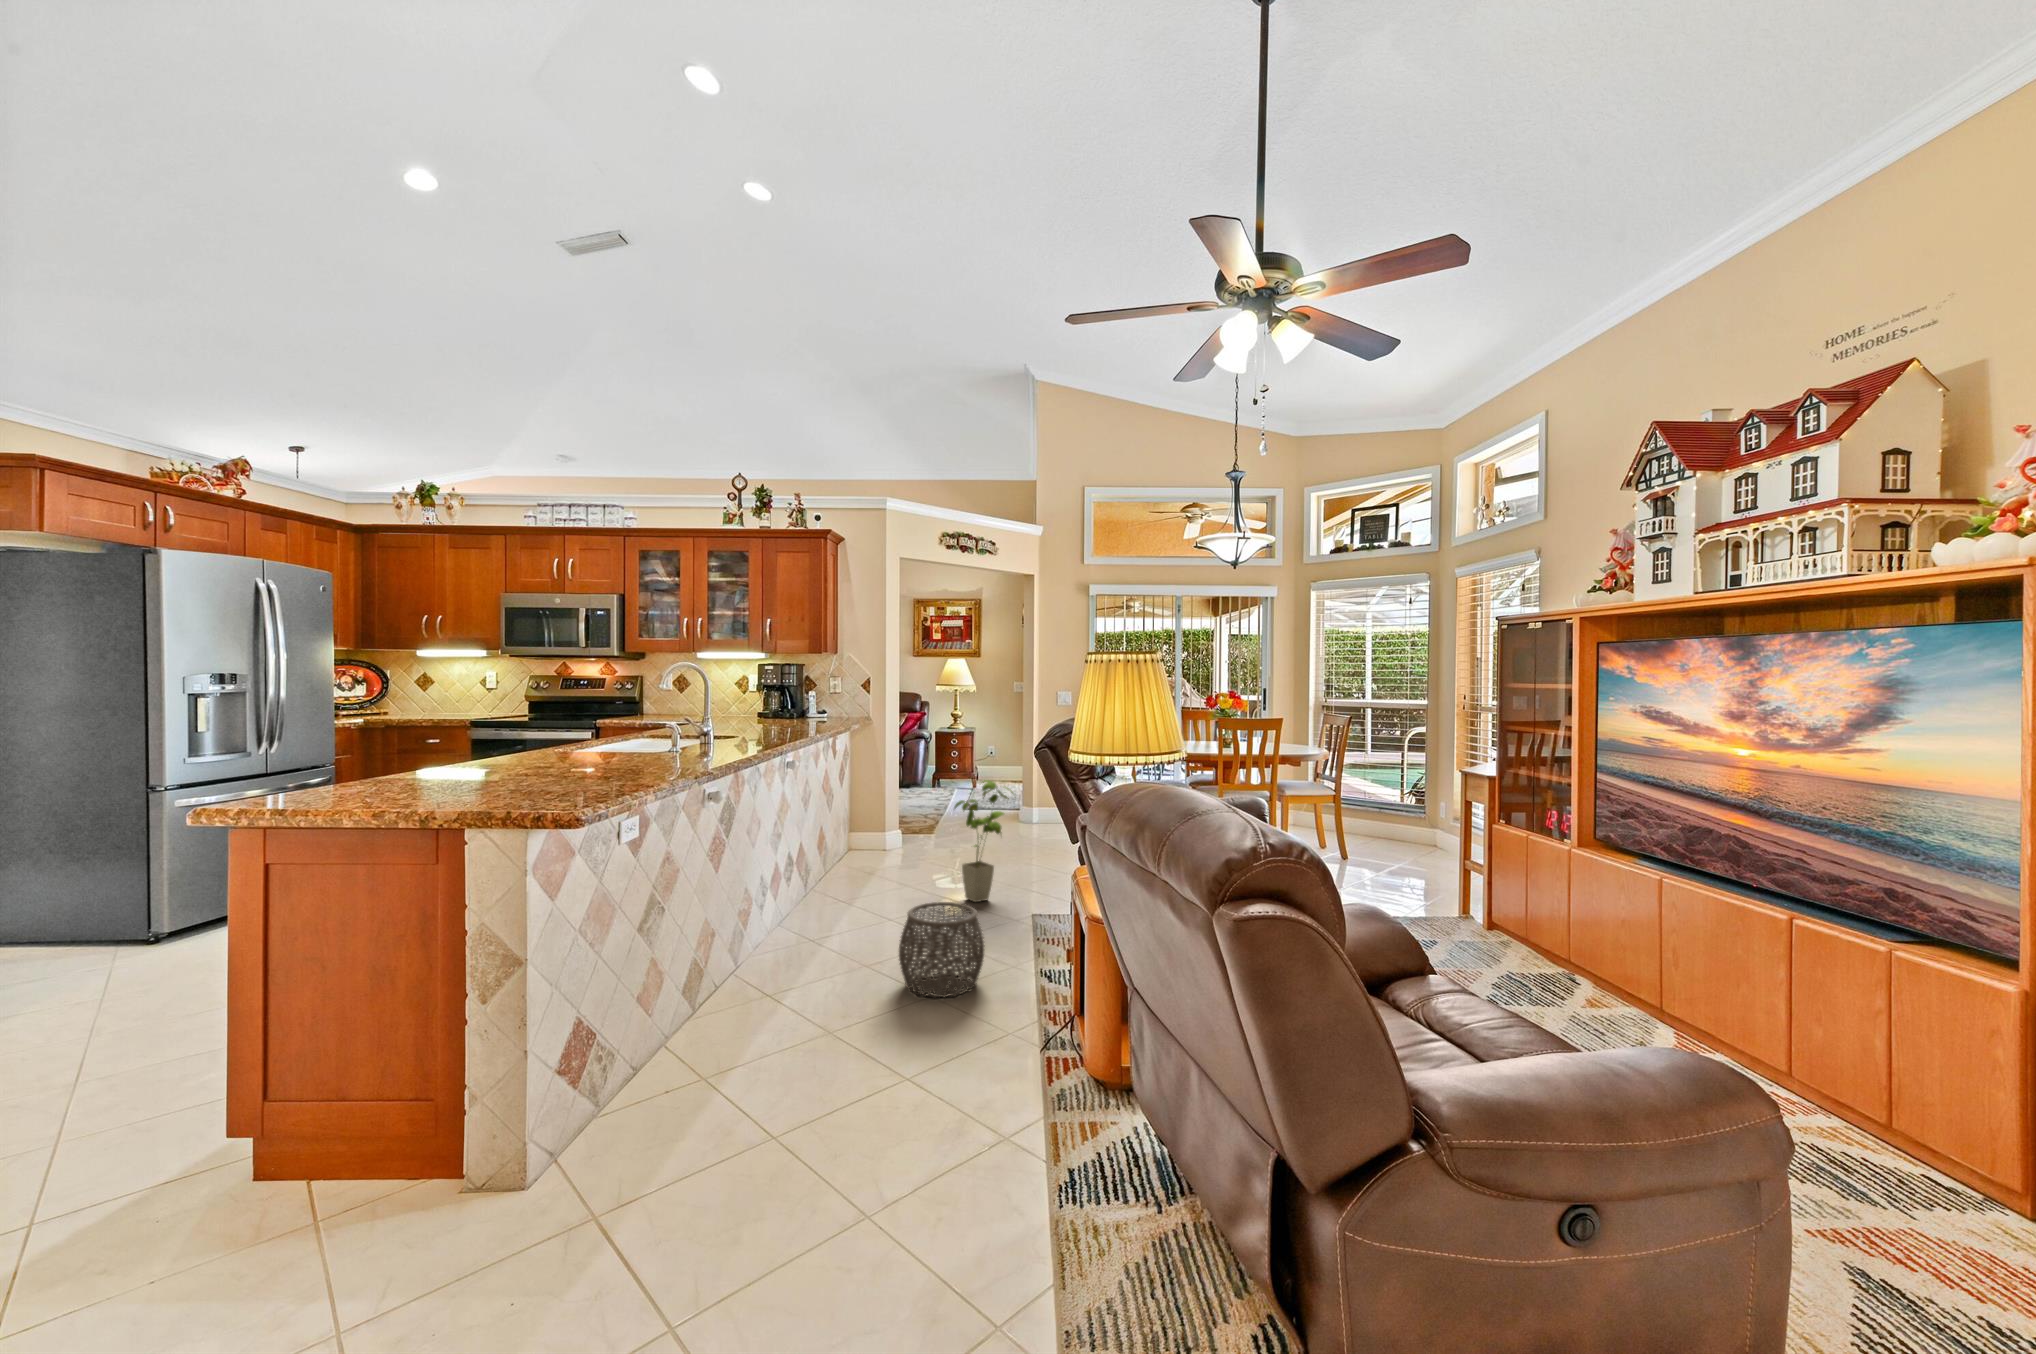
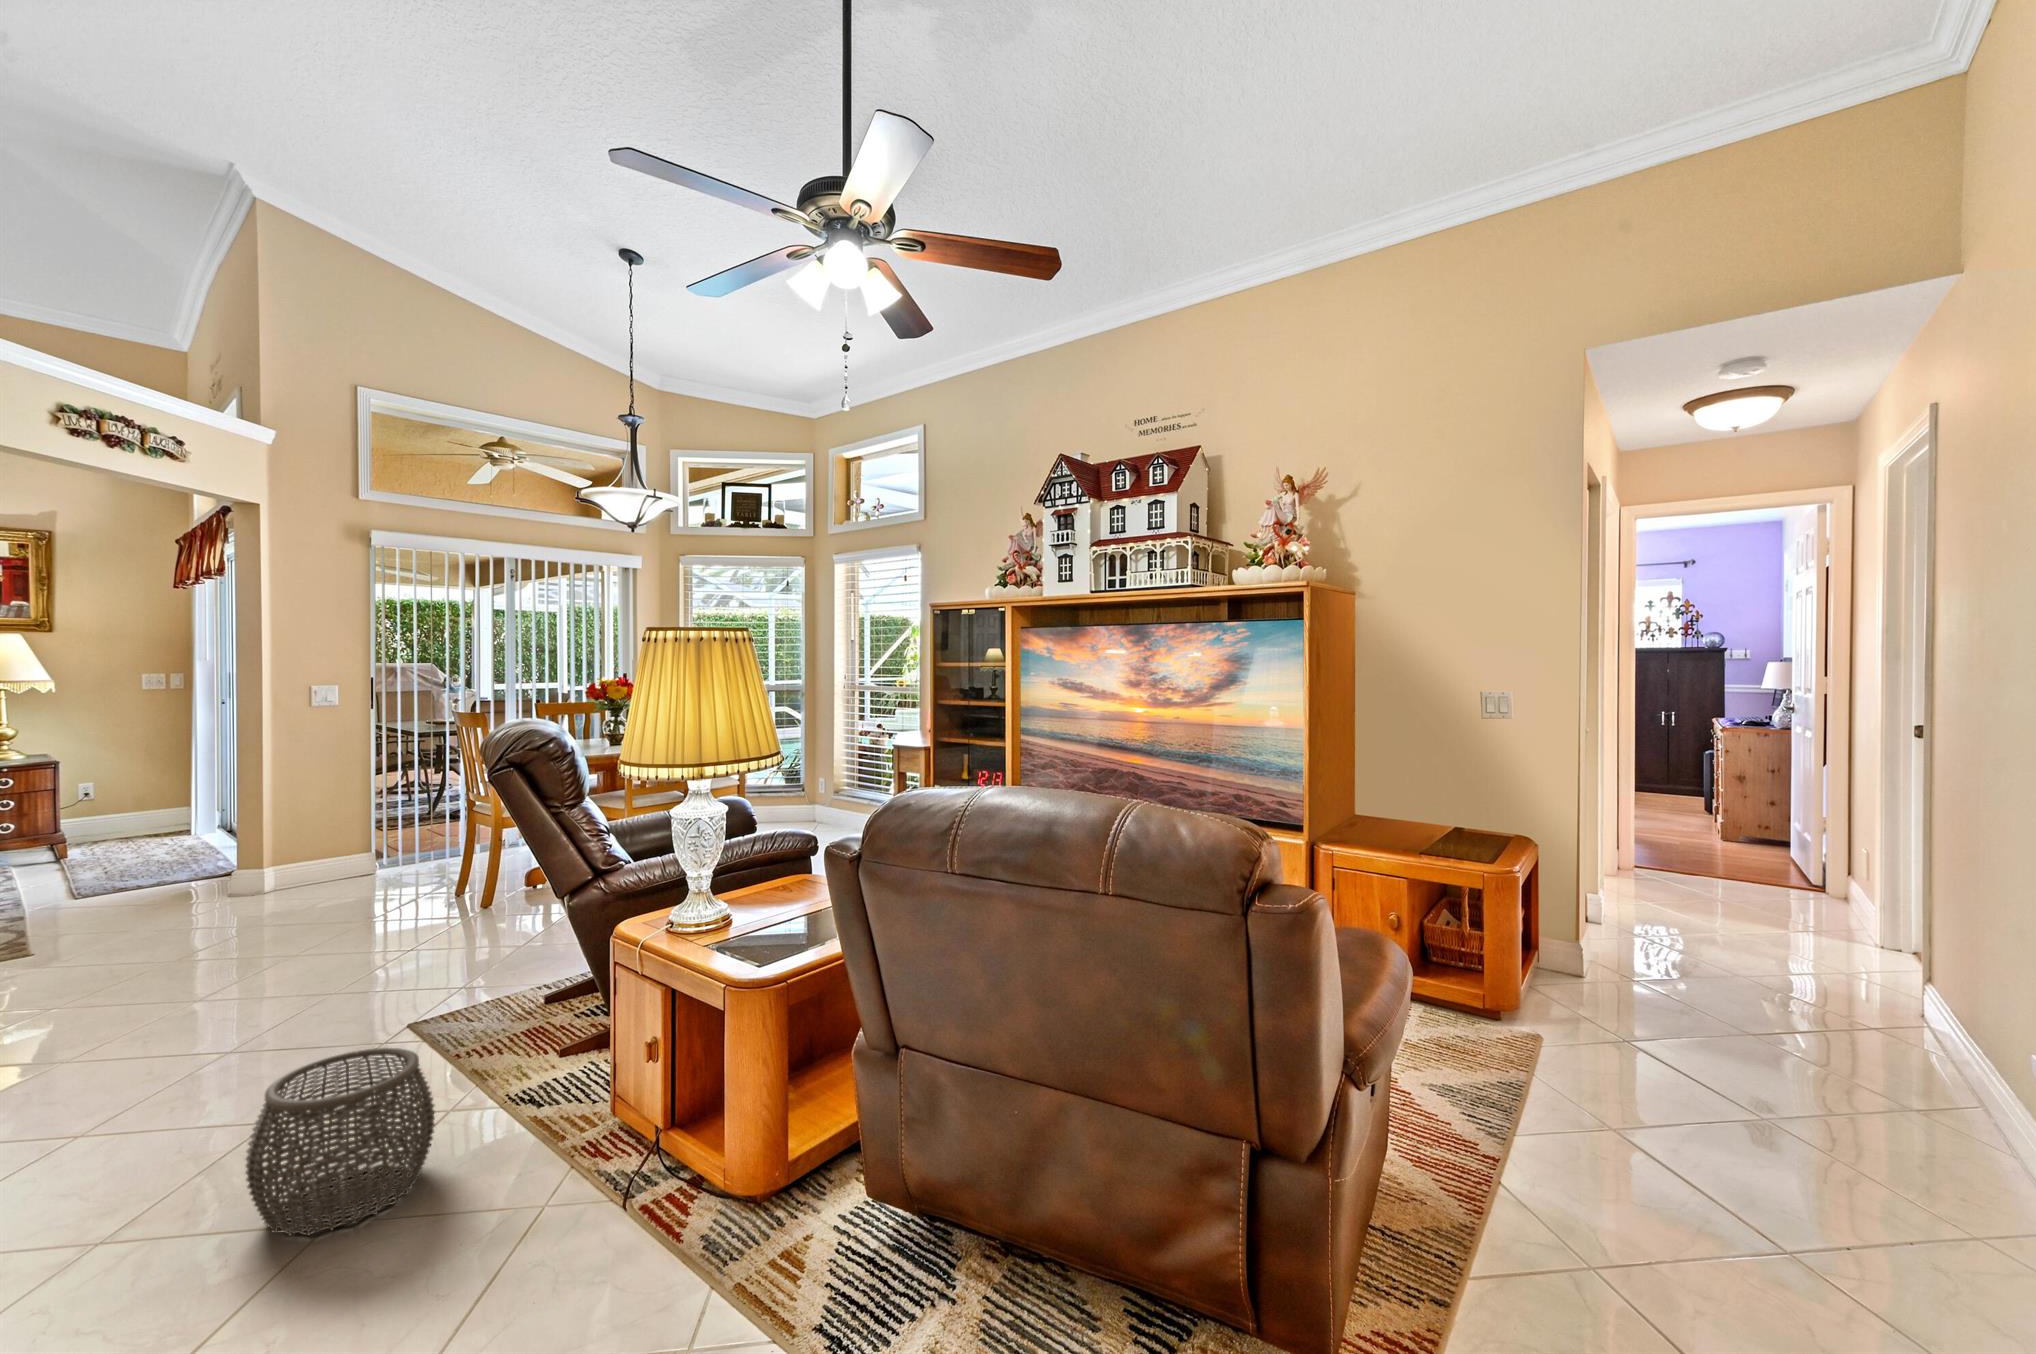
house plant: present [954,780,1013,902] -> none [220,843,359,1050]

